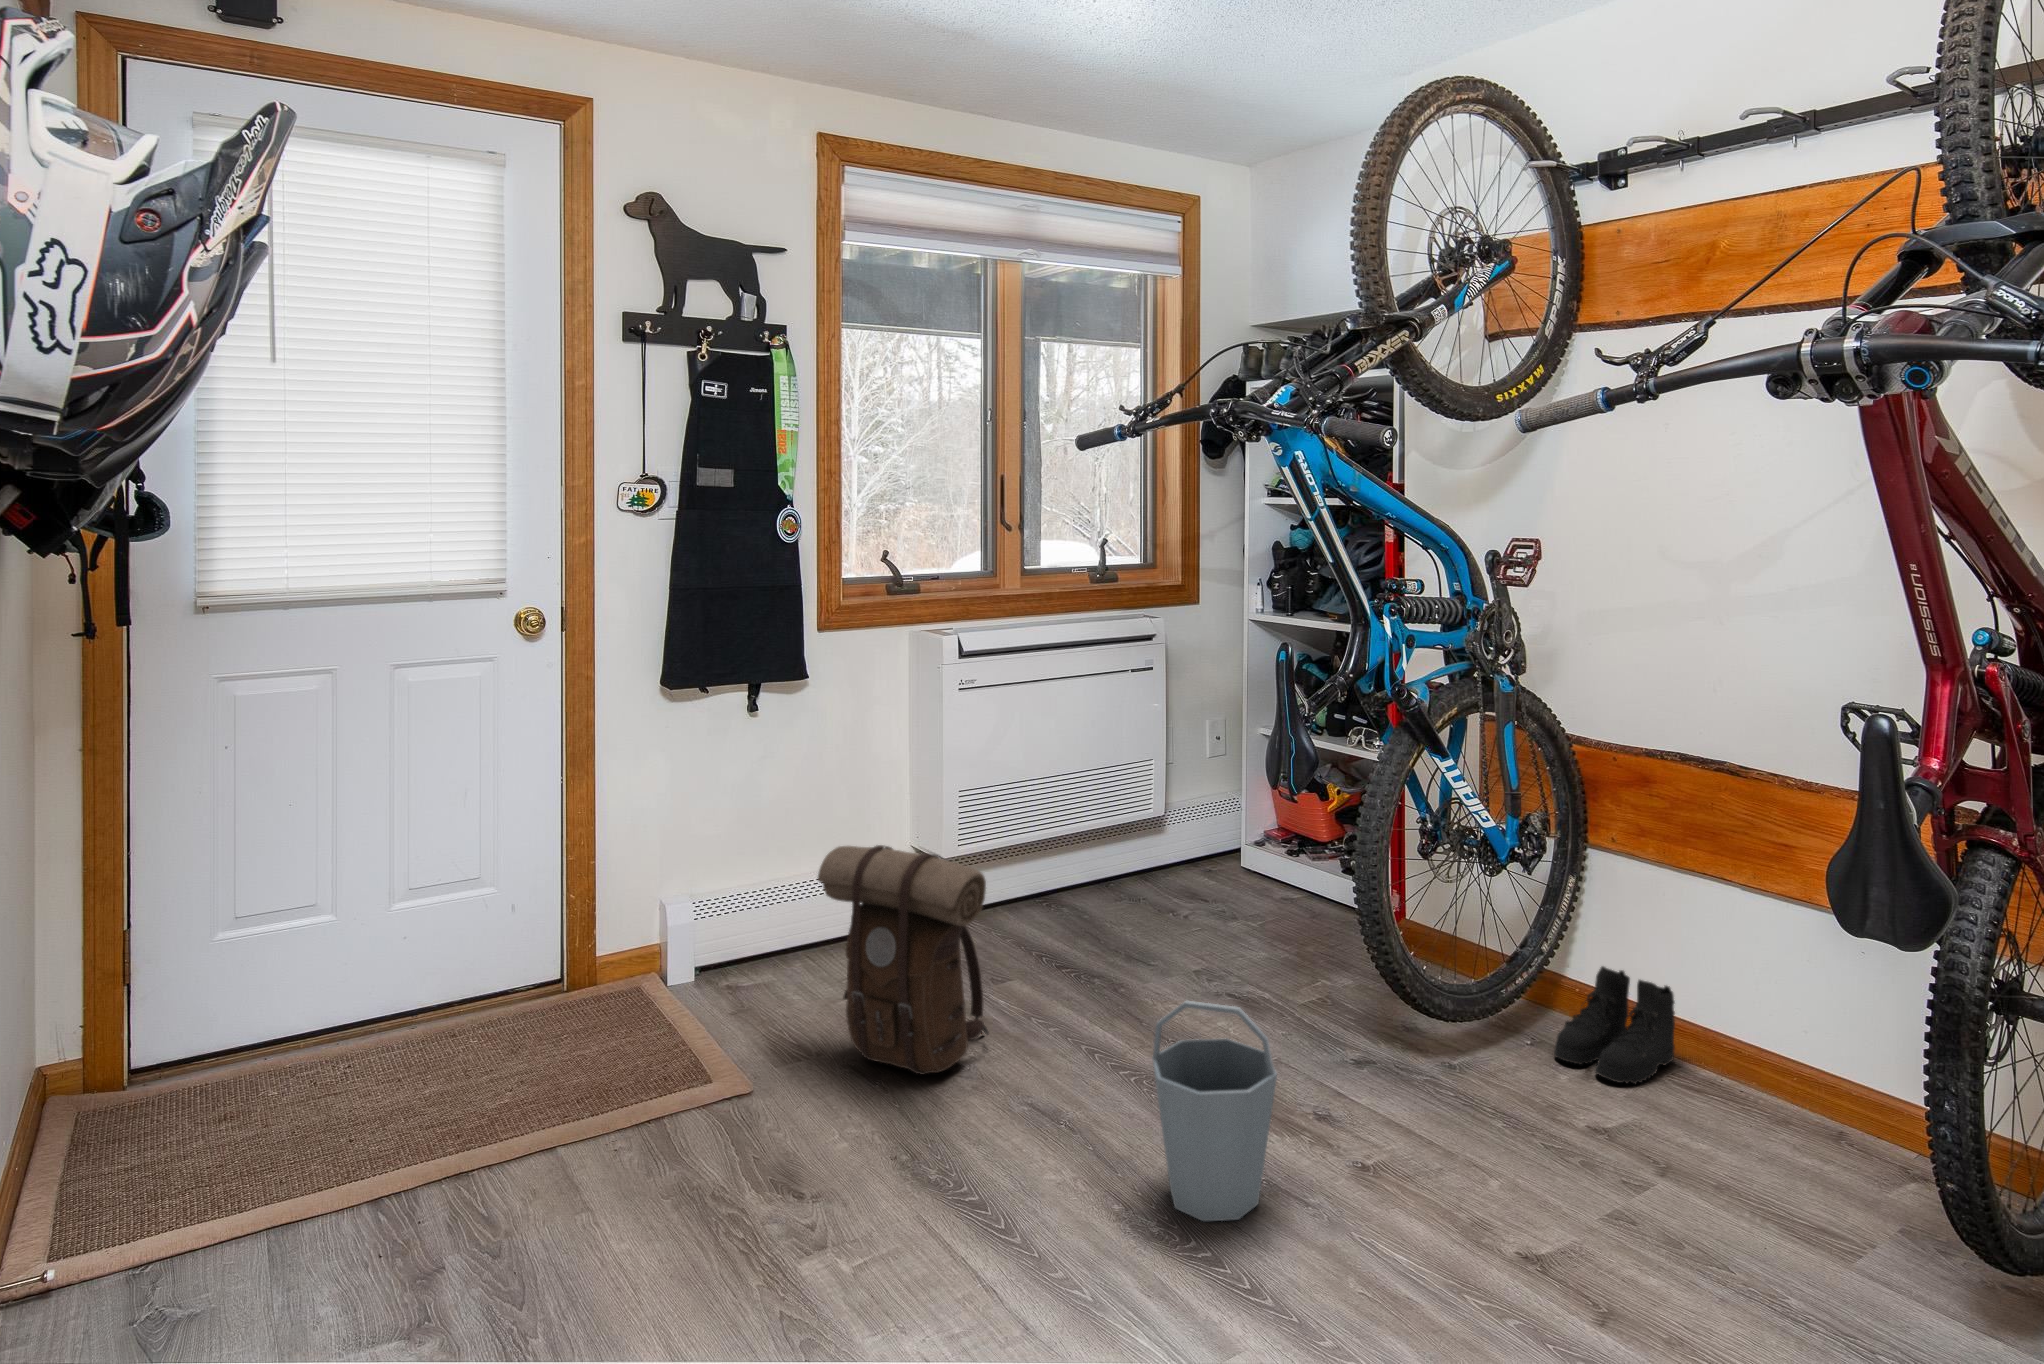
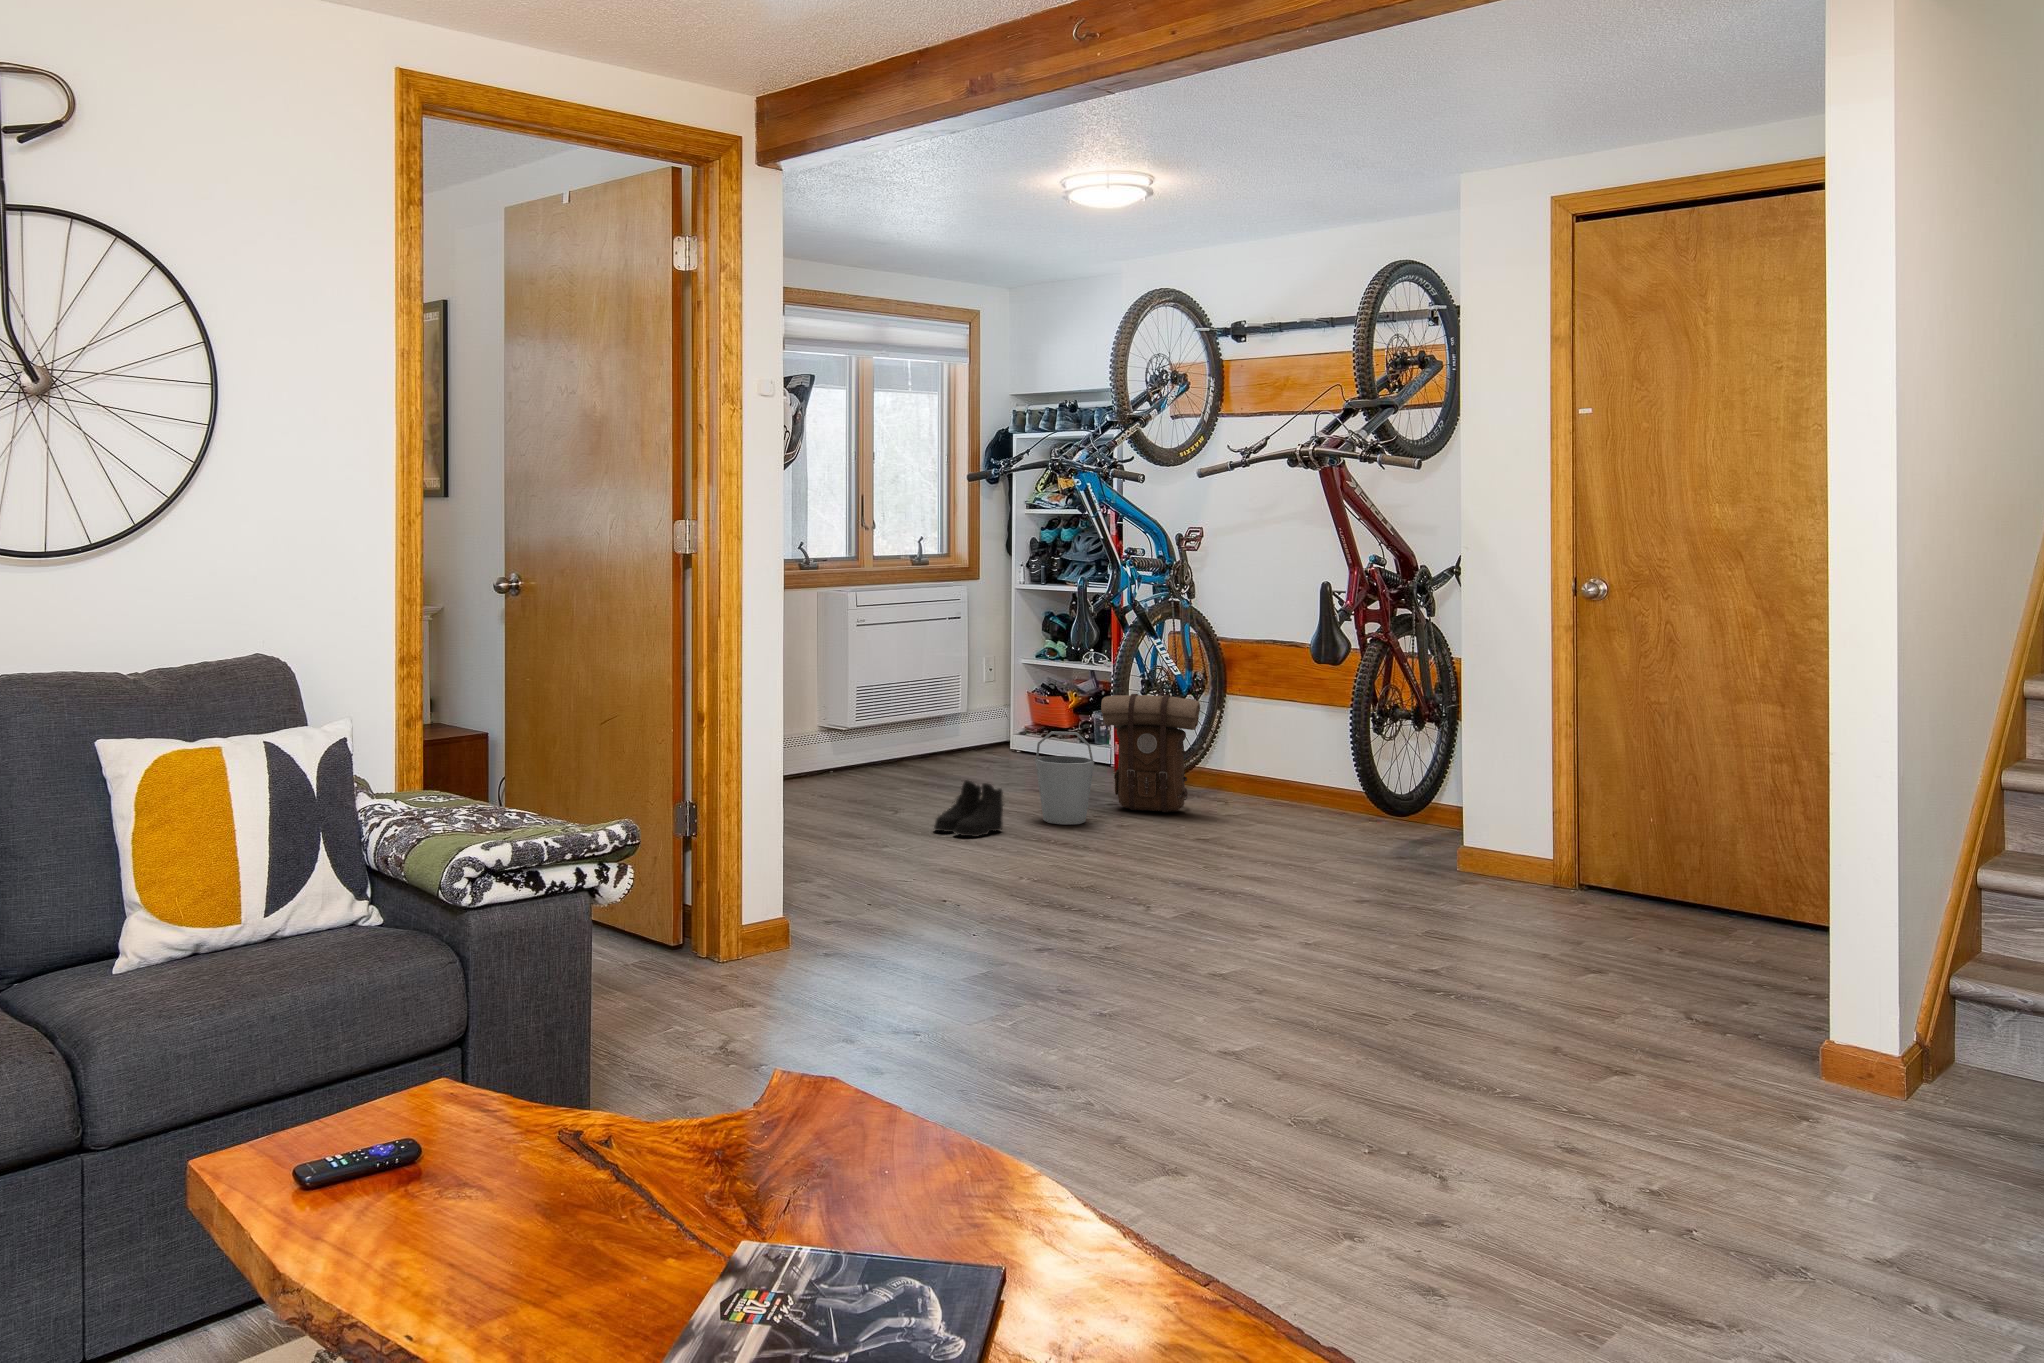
backpack: present [818,845,989,1075] -> present [1101,694,1200,813]
boots: present [1554,966,1675,1084] -> present [934,780,1003,837]

